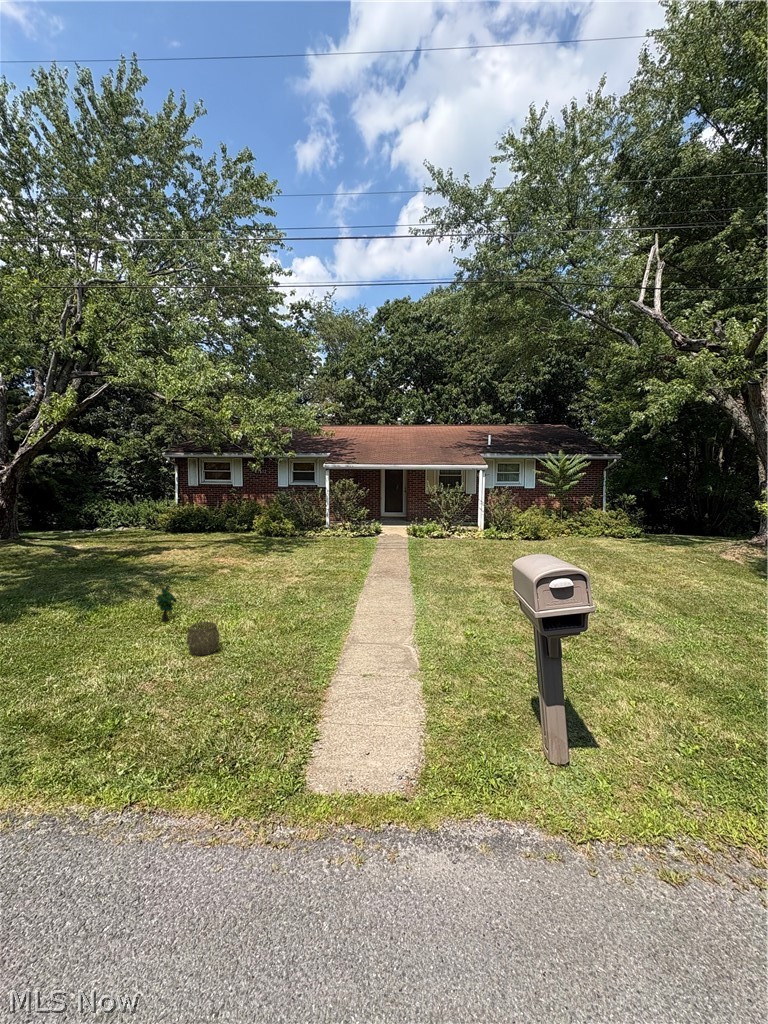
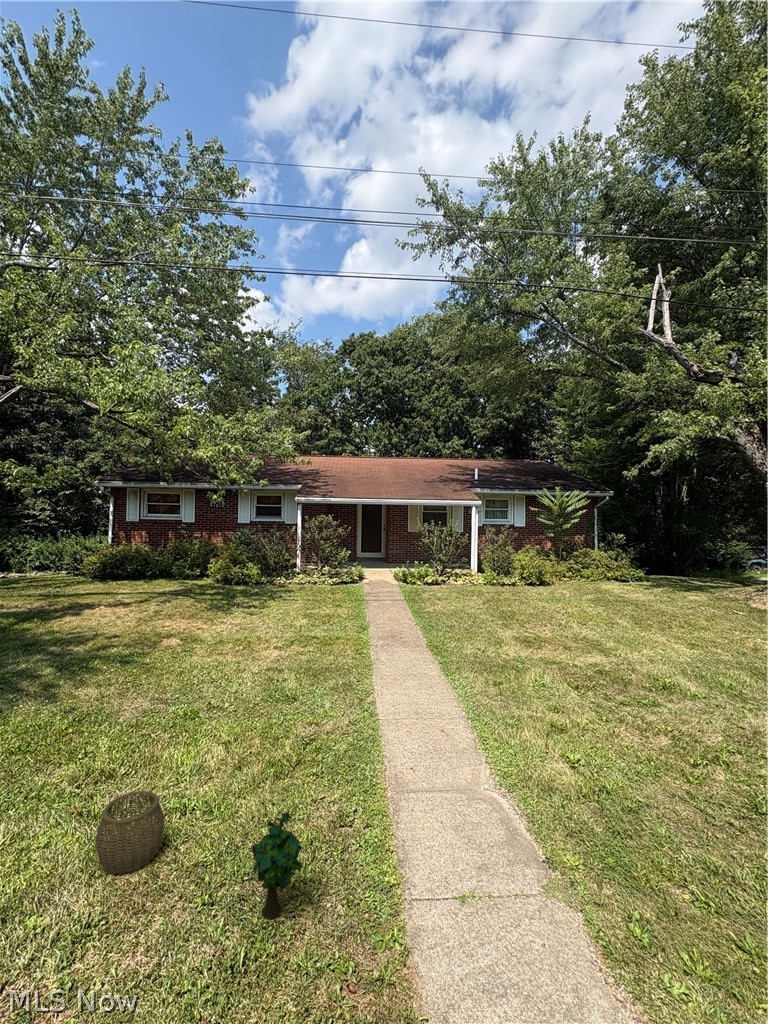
decorative plant: present [156,585,177,622] -> present [246,811,303,919]

